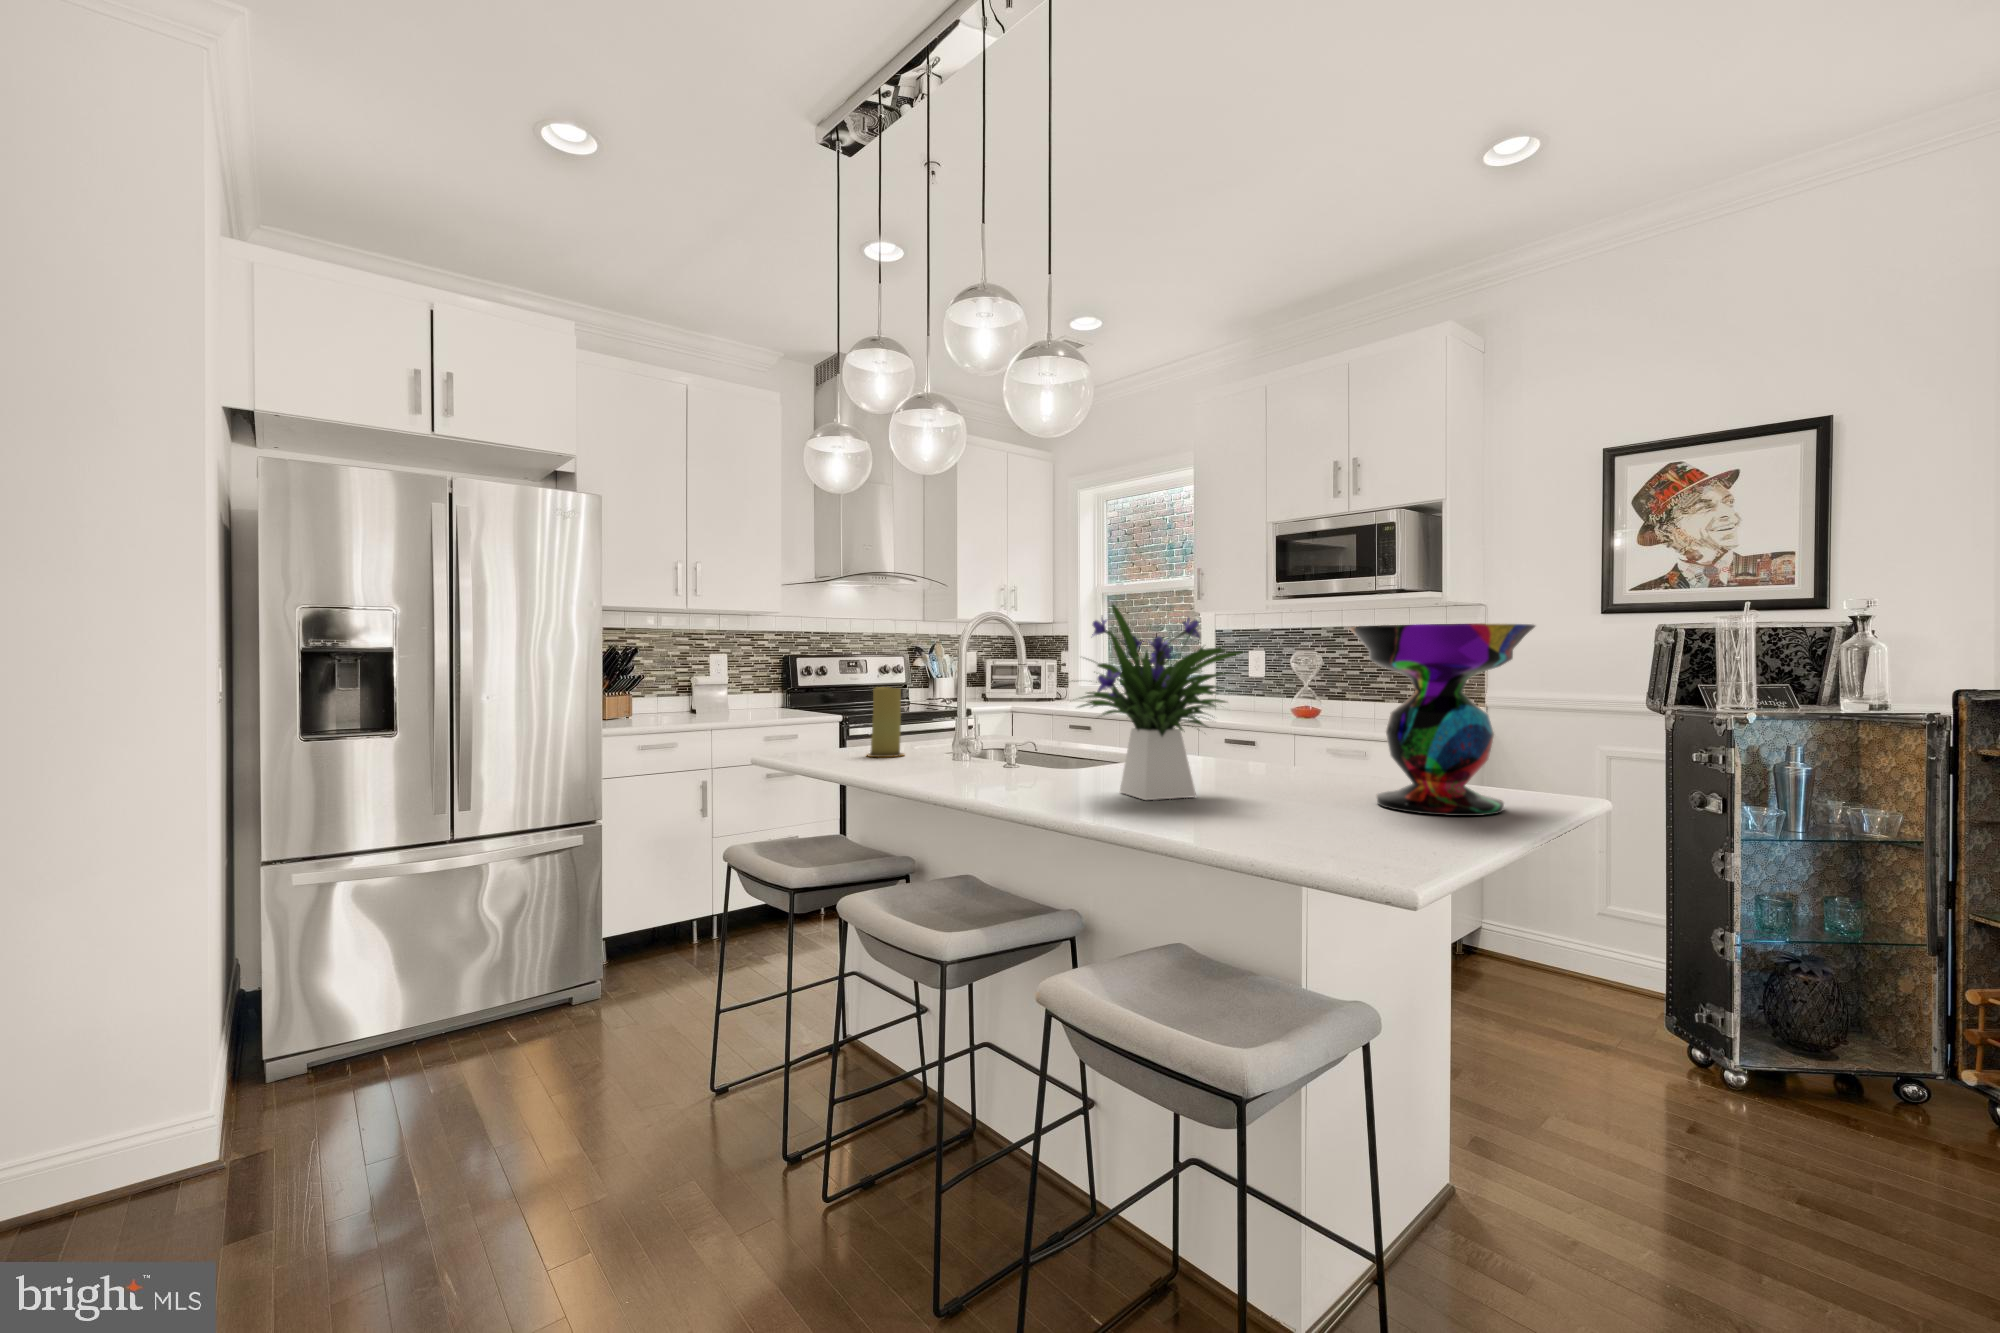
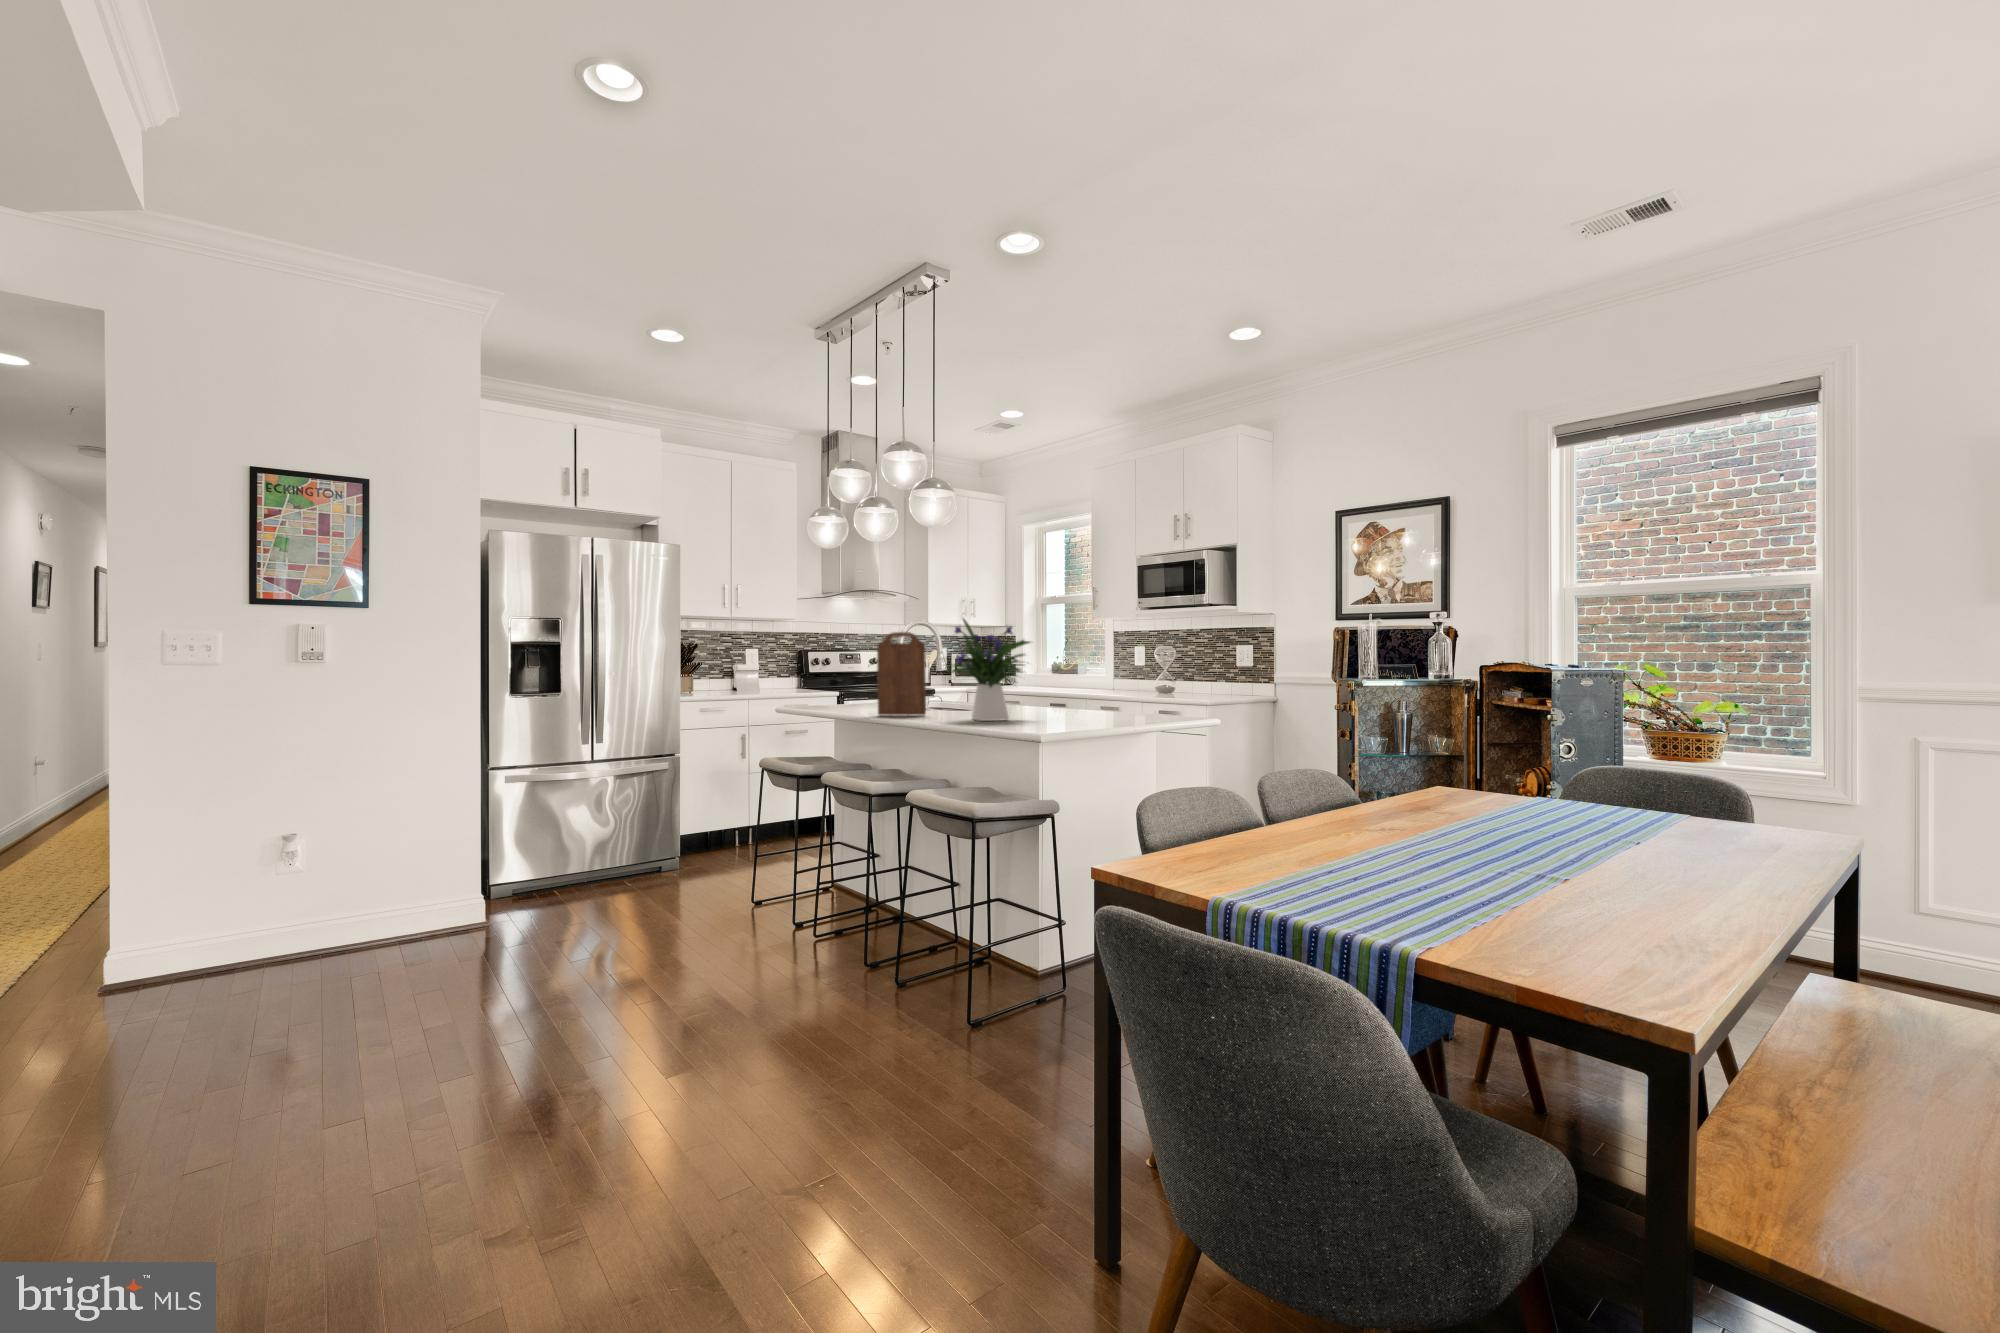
decorative bowl: present [1350,624,1535,816] -> none [1084,628,1173,725]
cutting board: none [936,632,1022,779] -> present [877,632,926,716]
candle: present [867,687,904,757] -> none [844,667,868,709]

